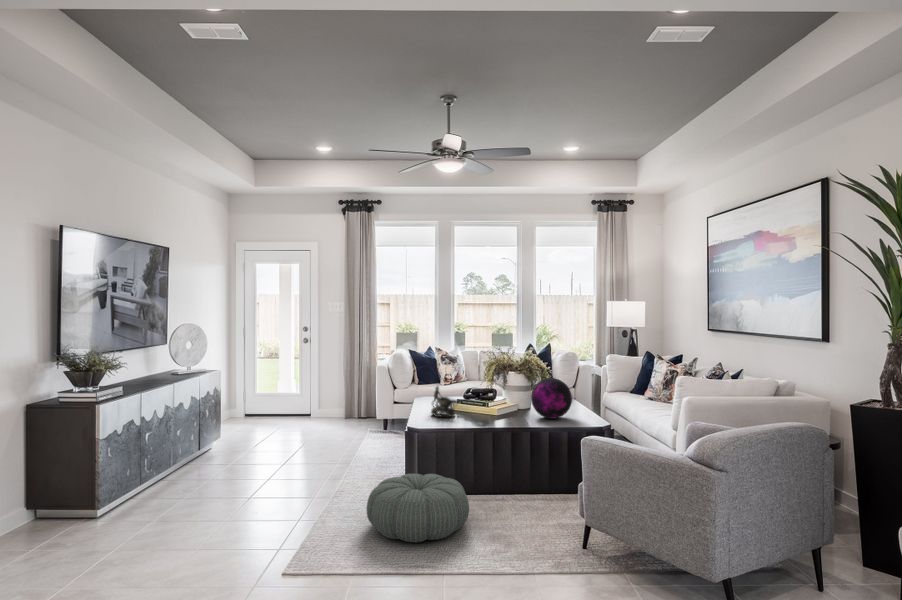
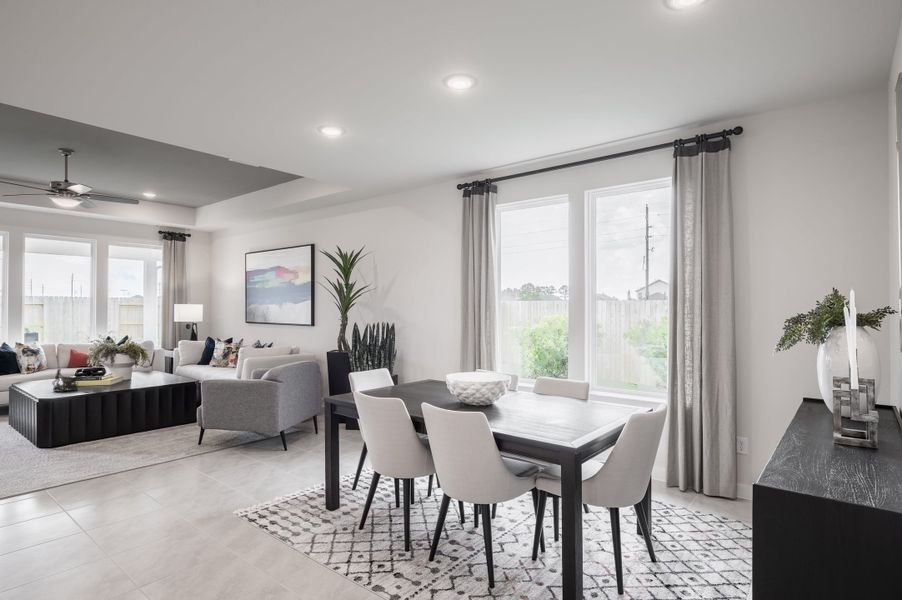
decorative orb: present [531,378,572,419] -> none [142,355,173,382]
pouf: present [367,474,469,542] -> none [35,423,122,466]

